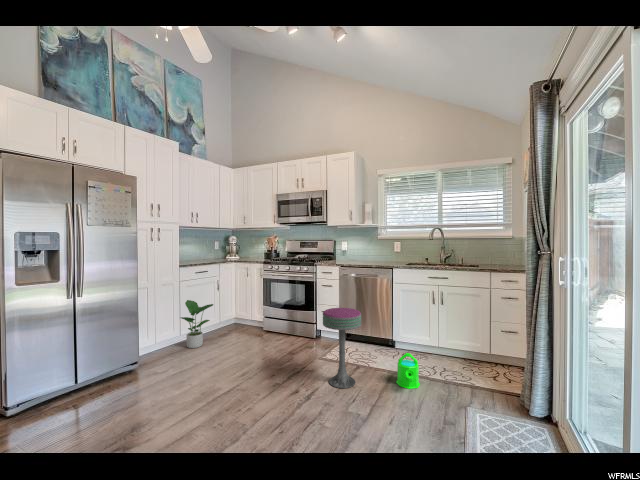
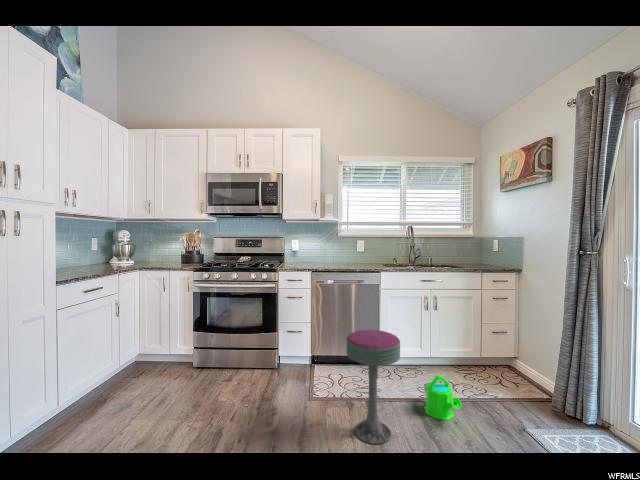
potted plant: present [181,300,213,348] -> none [58,345,127,432]

